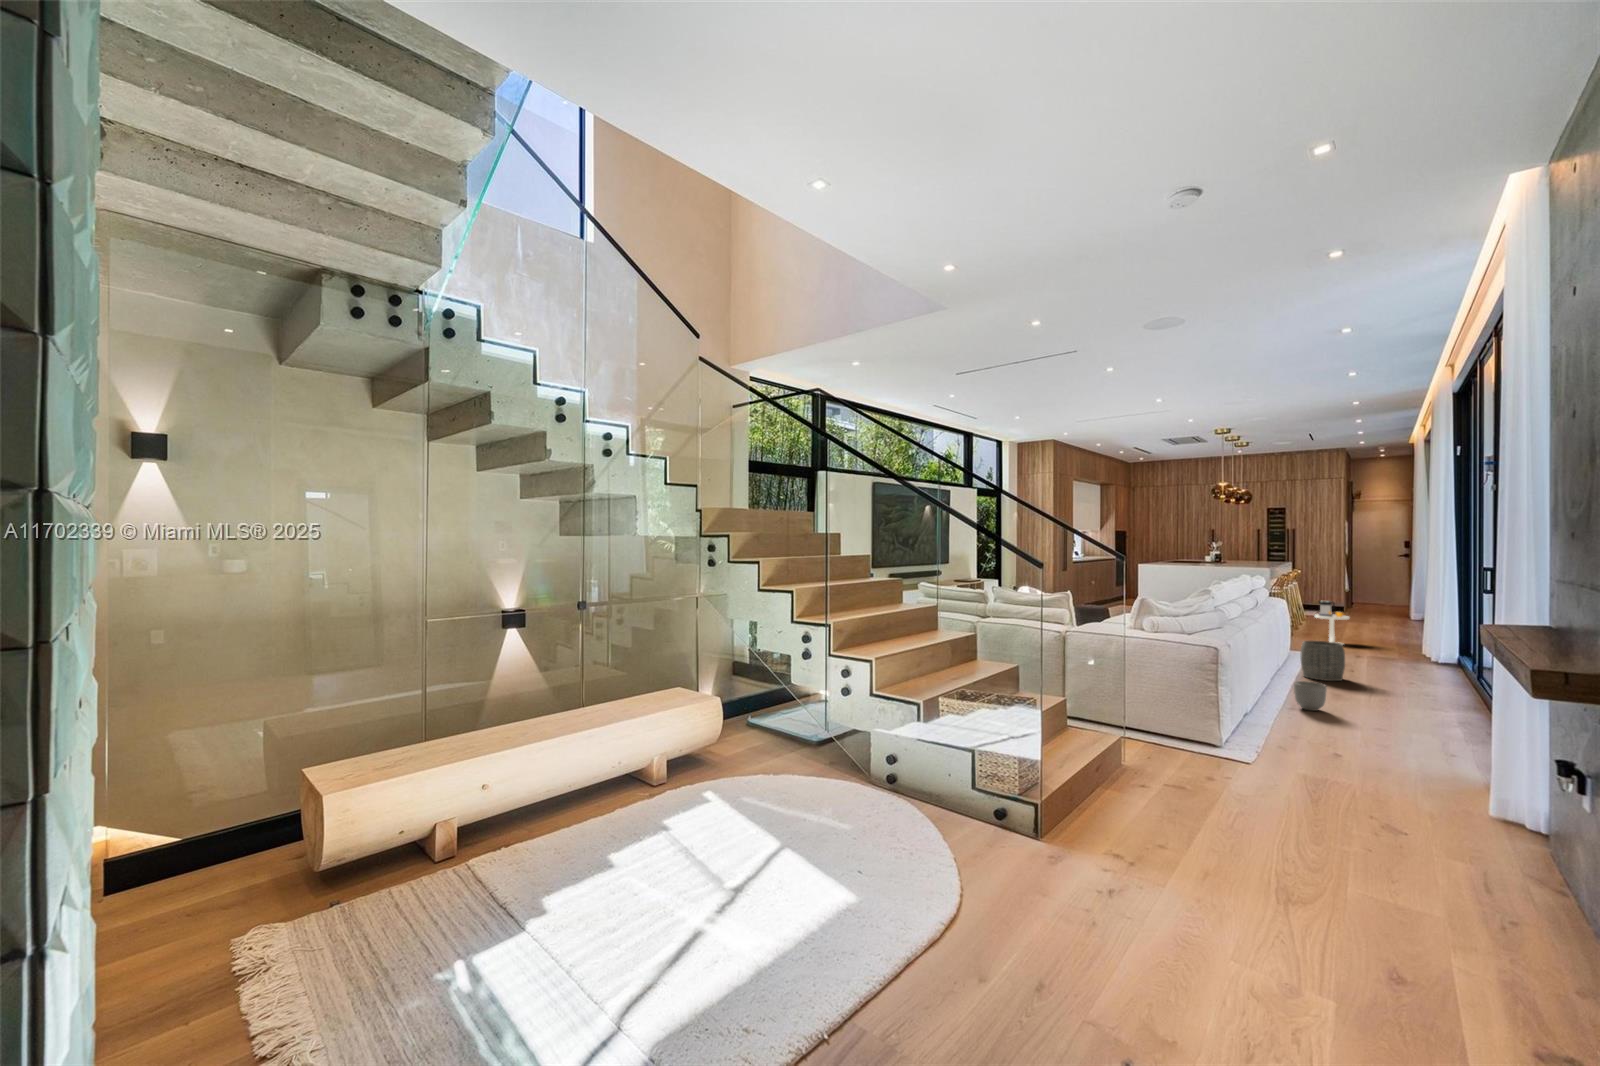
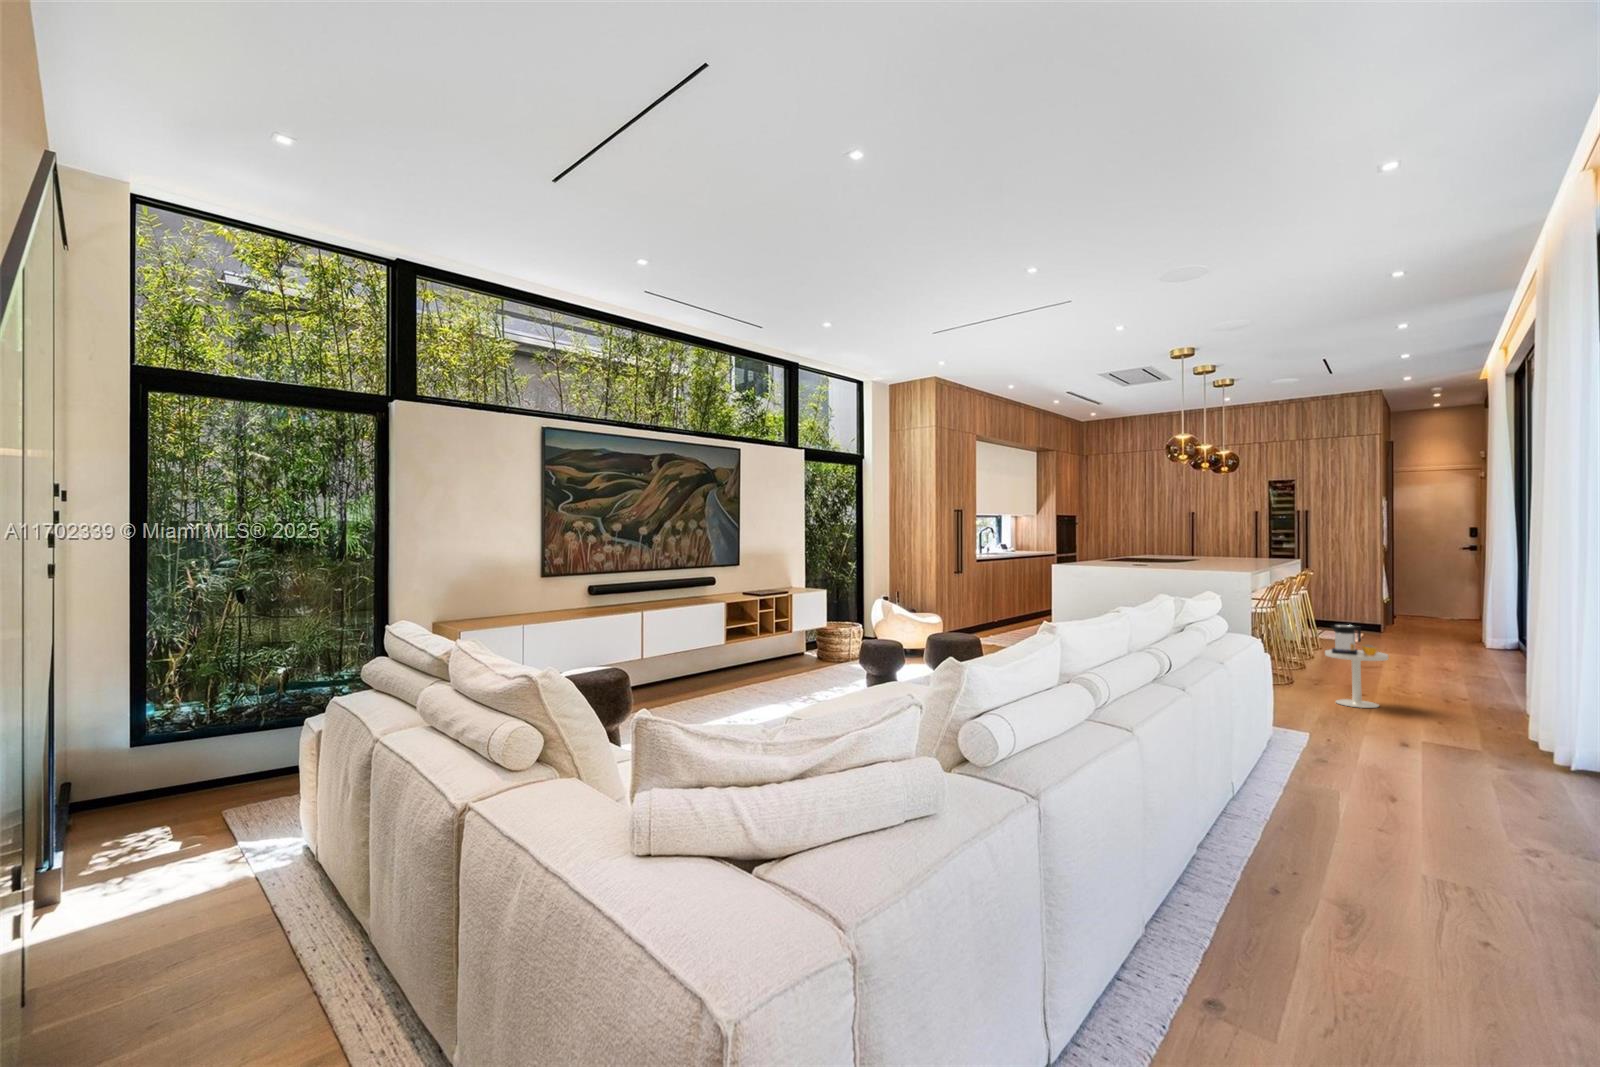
woven basket: present [1300,641,1345,681] -> none [1276,726,1376,830]
planter: present [1294,681,1327,711] -> none [1217,890,1311,999]

